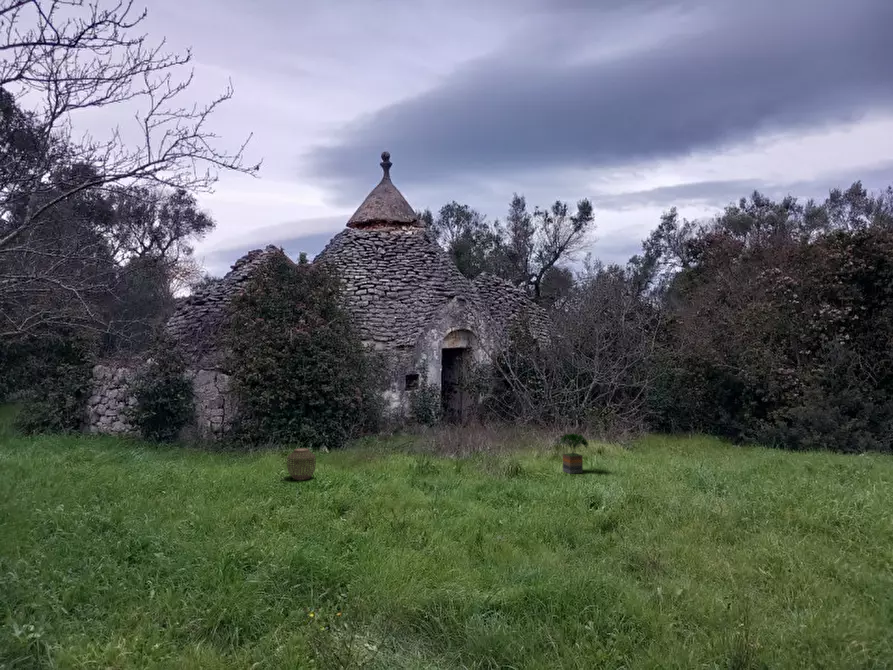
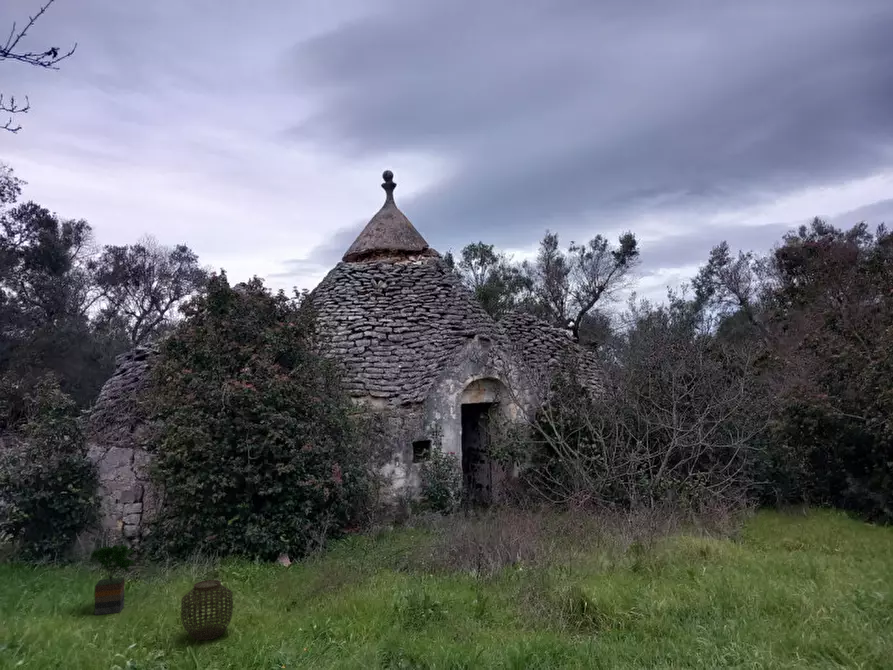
potted tree: present [561,433,589,474] -> present [91,545,134,615]

